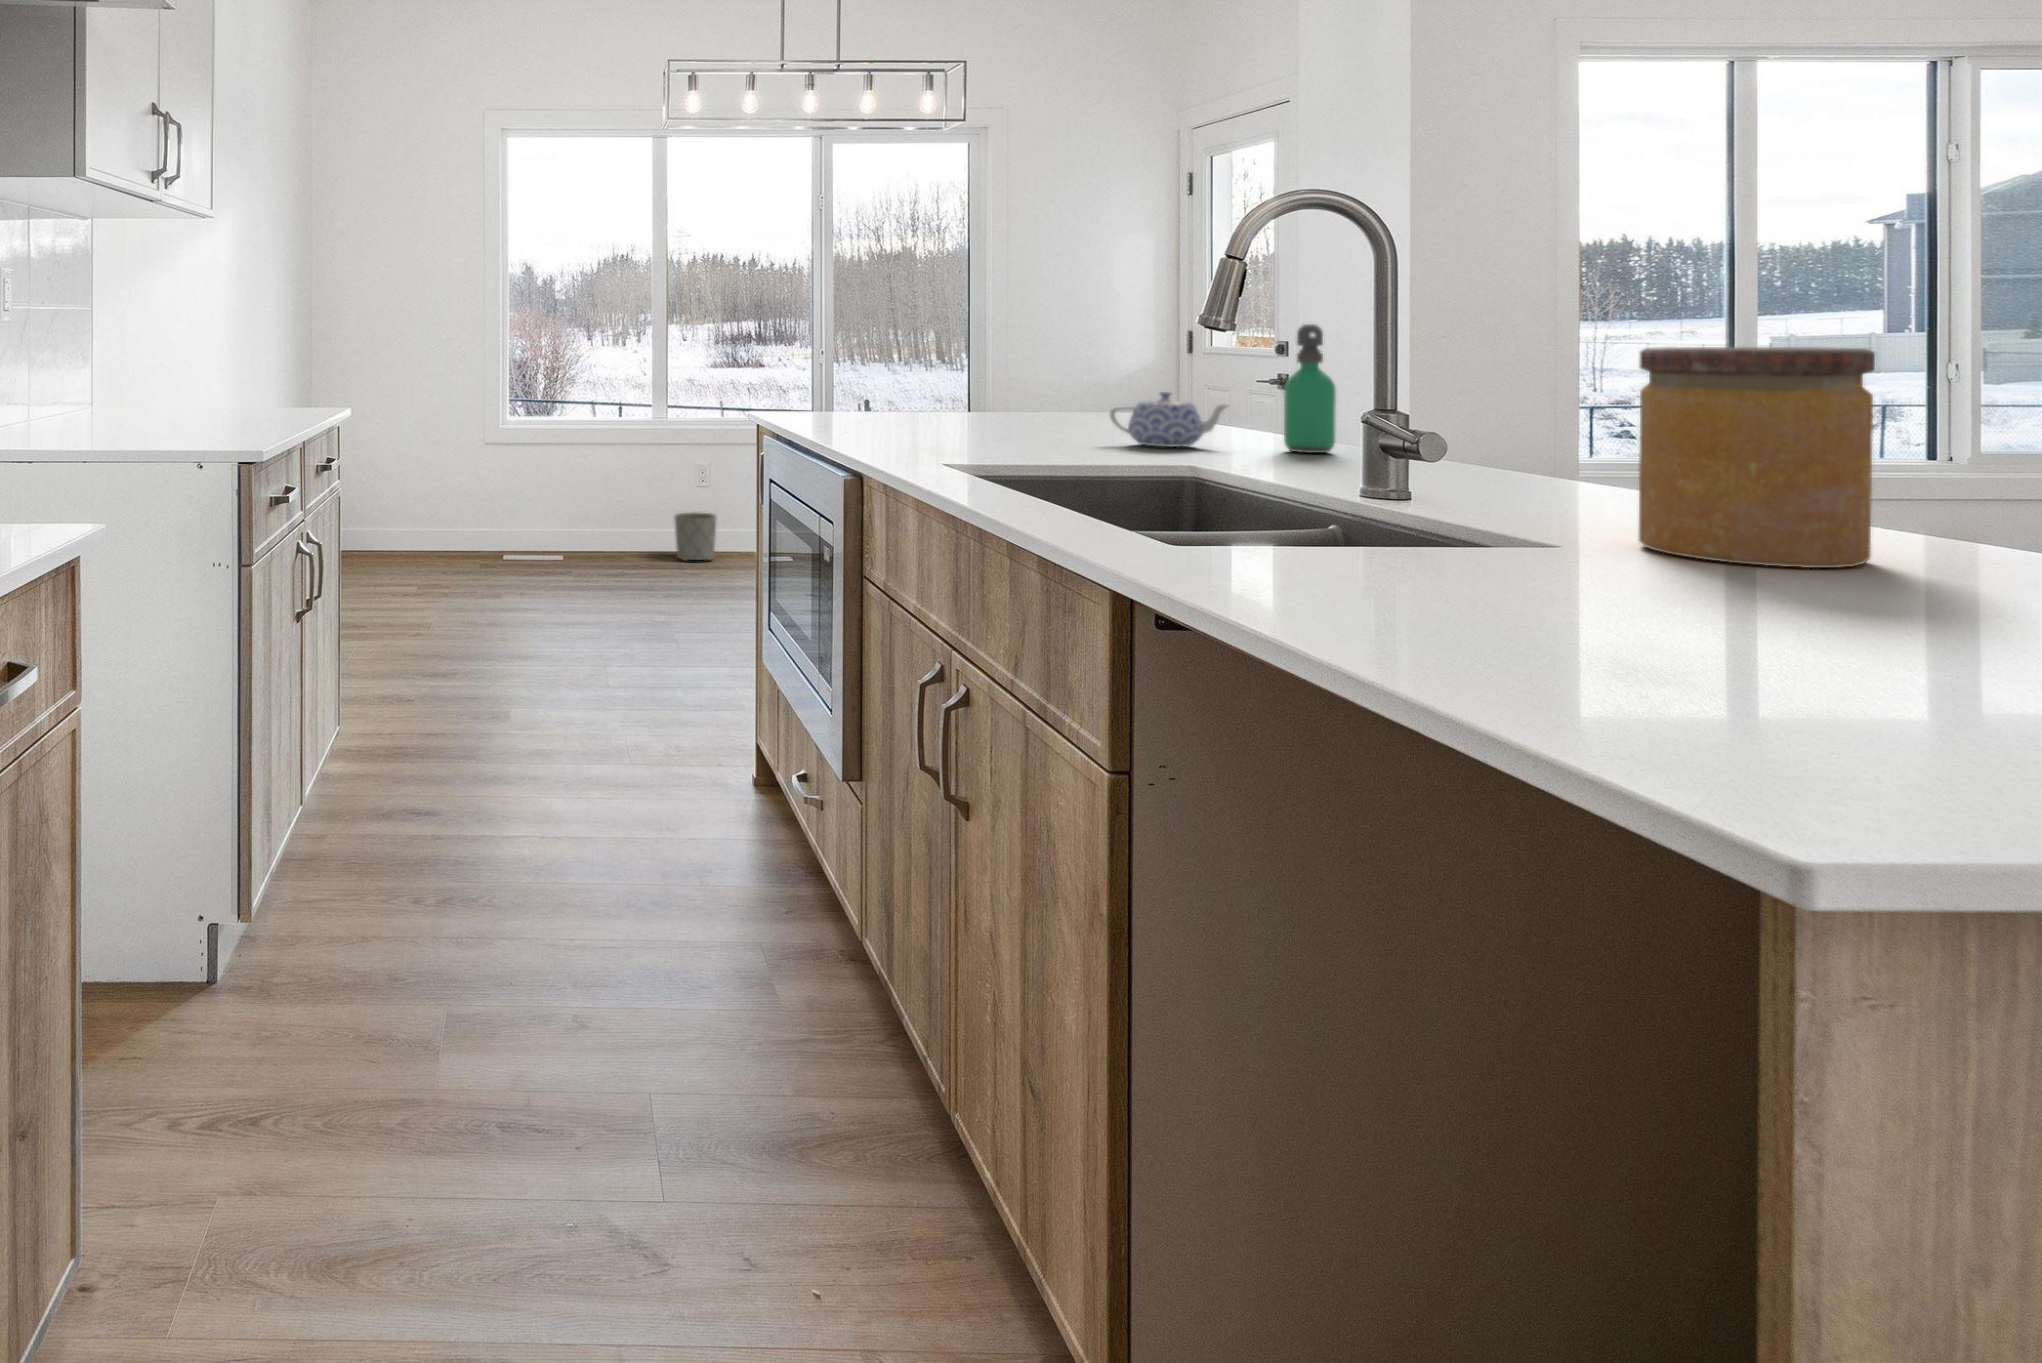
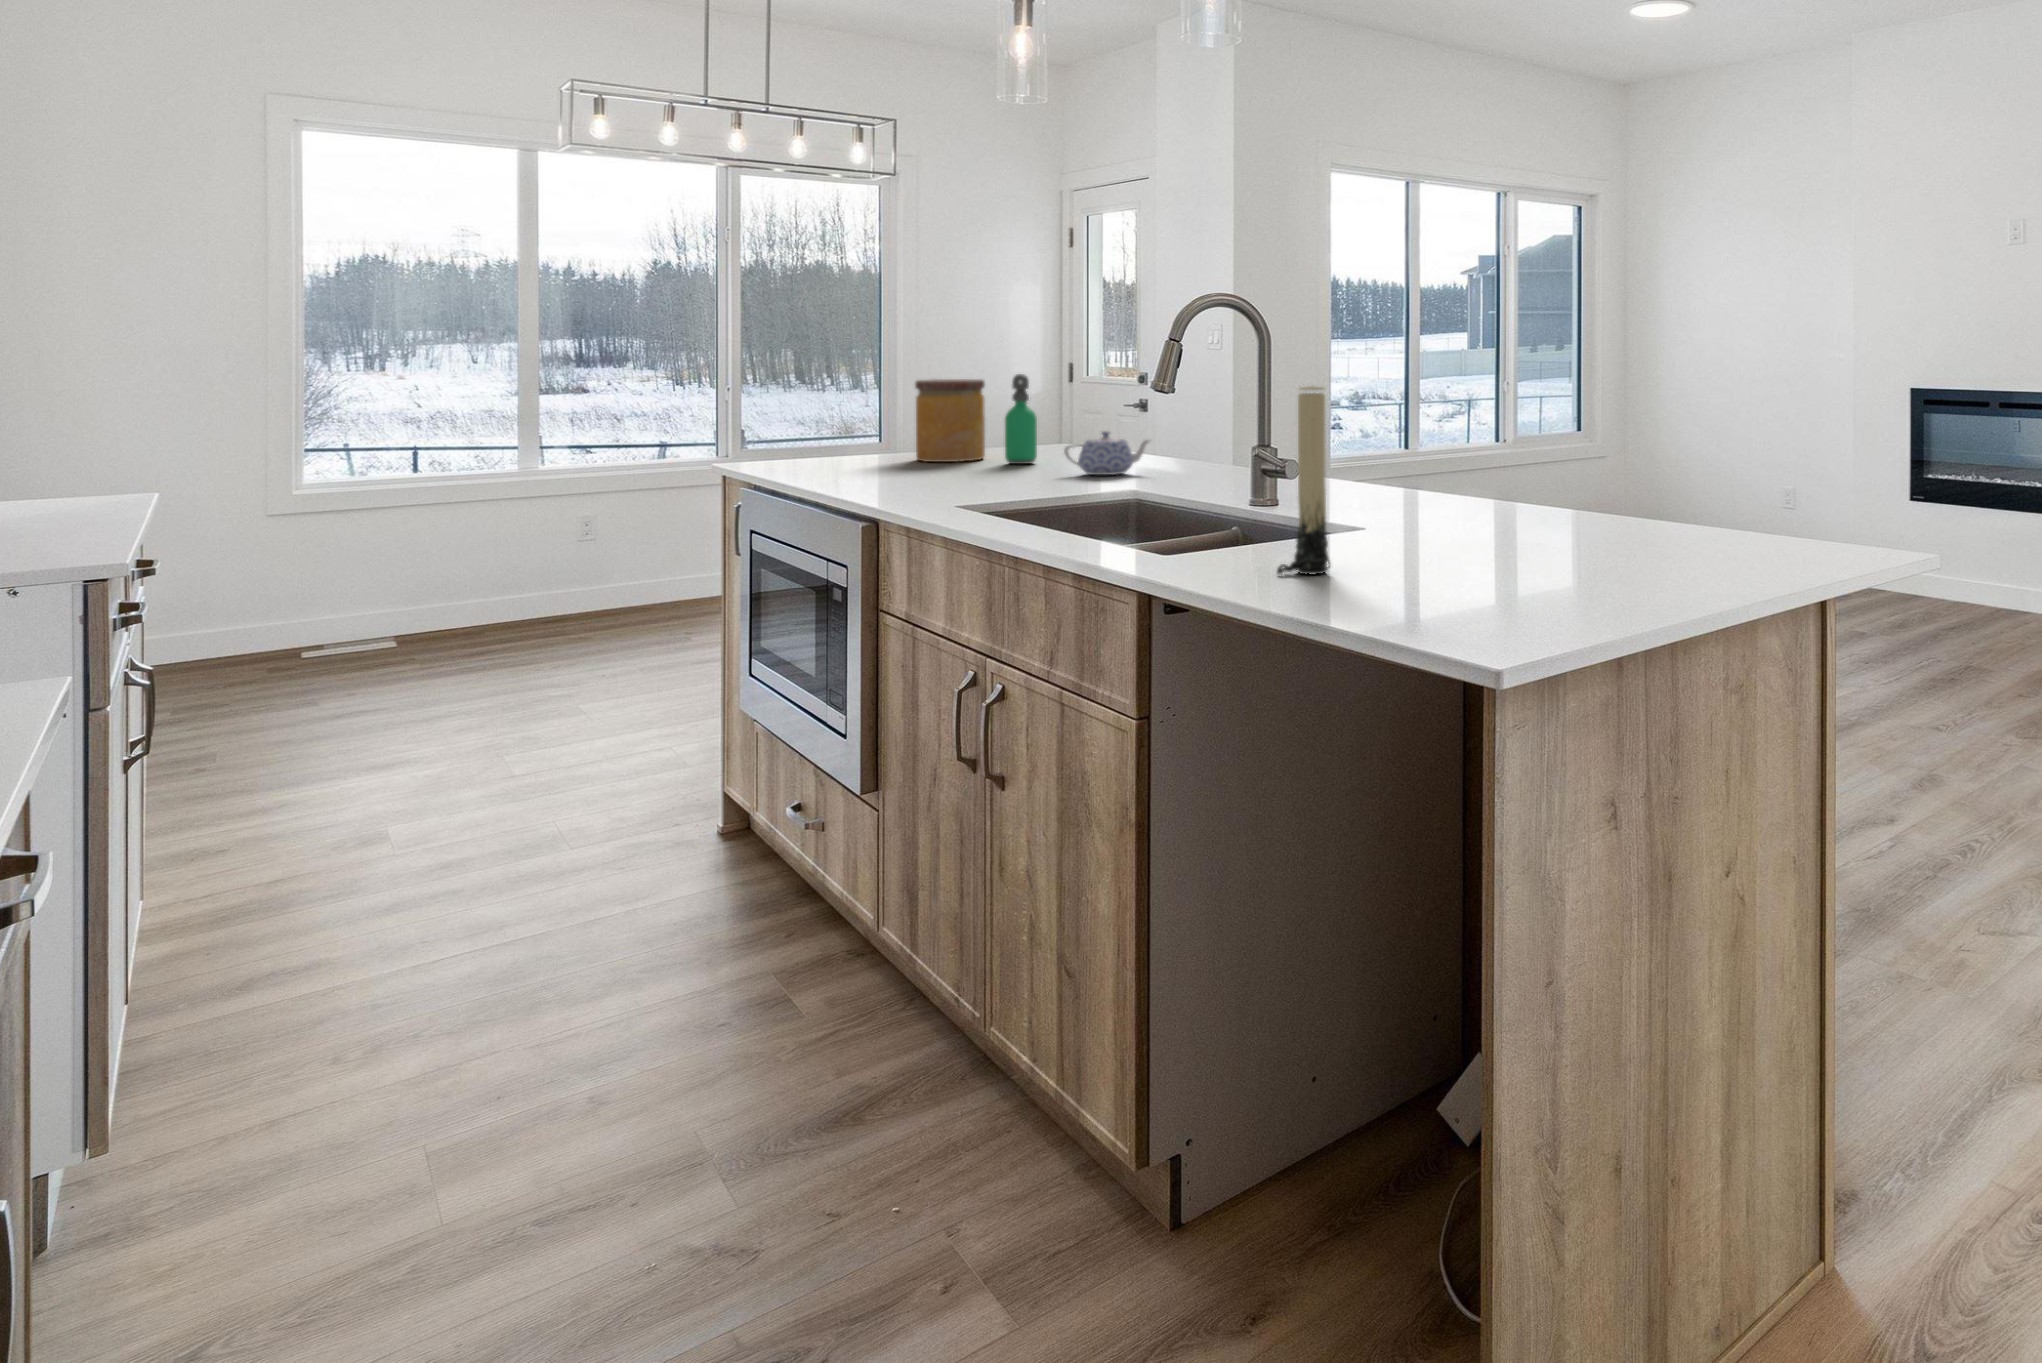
candle: none [1340,296,1445,603] -> present [1277,386,1330,575]
soap dispenser: present [1284,324,1336,453] -> present [1005,374,1037,464]
jar: present [1639,347,1875,568] -> present [915,379,985,462]
planter: present [674,512,716,561] -> none [548,568,602,624]

